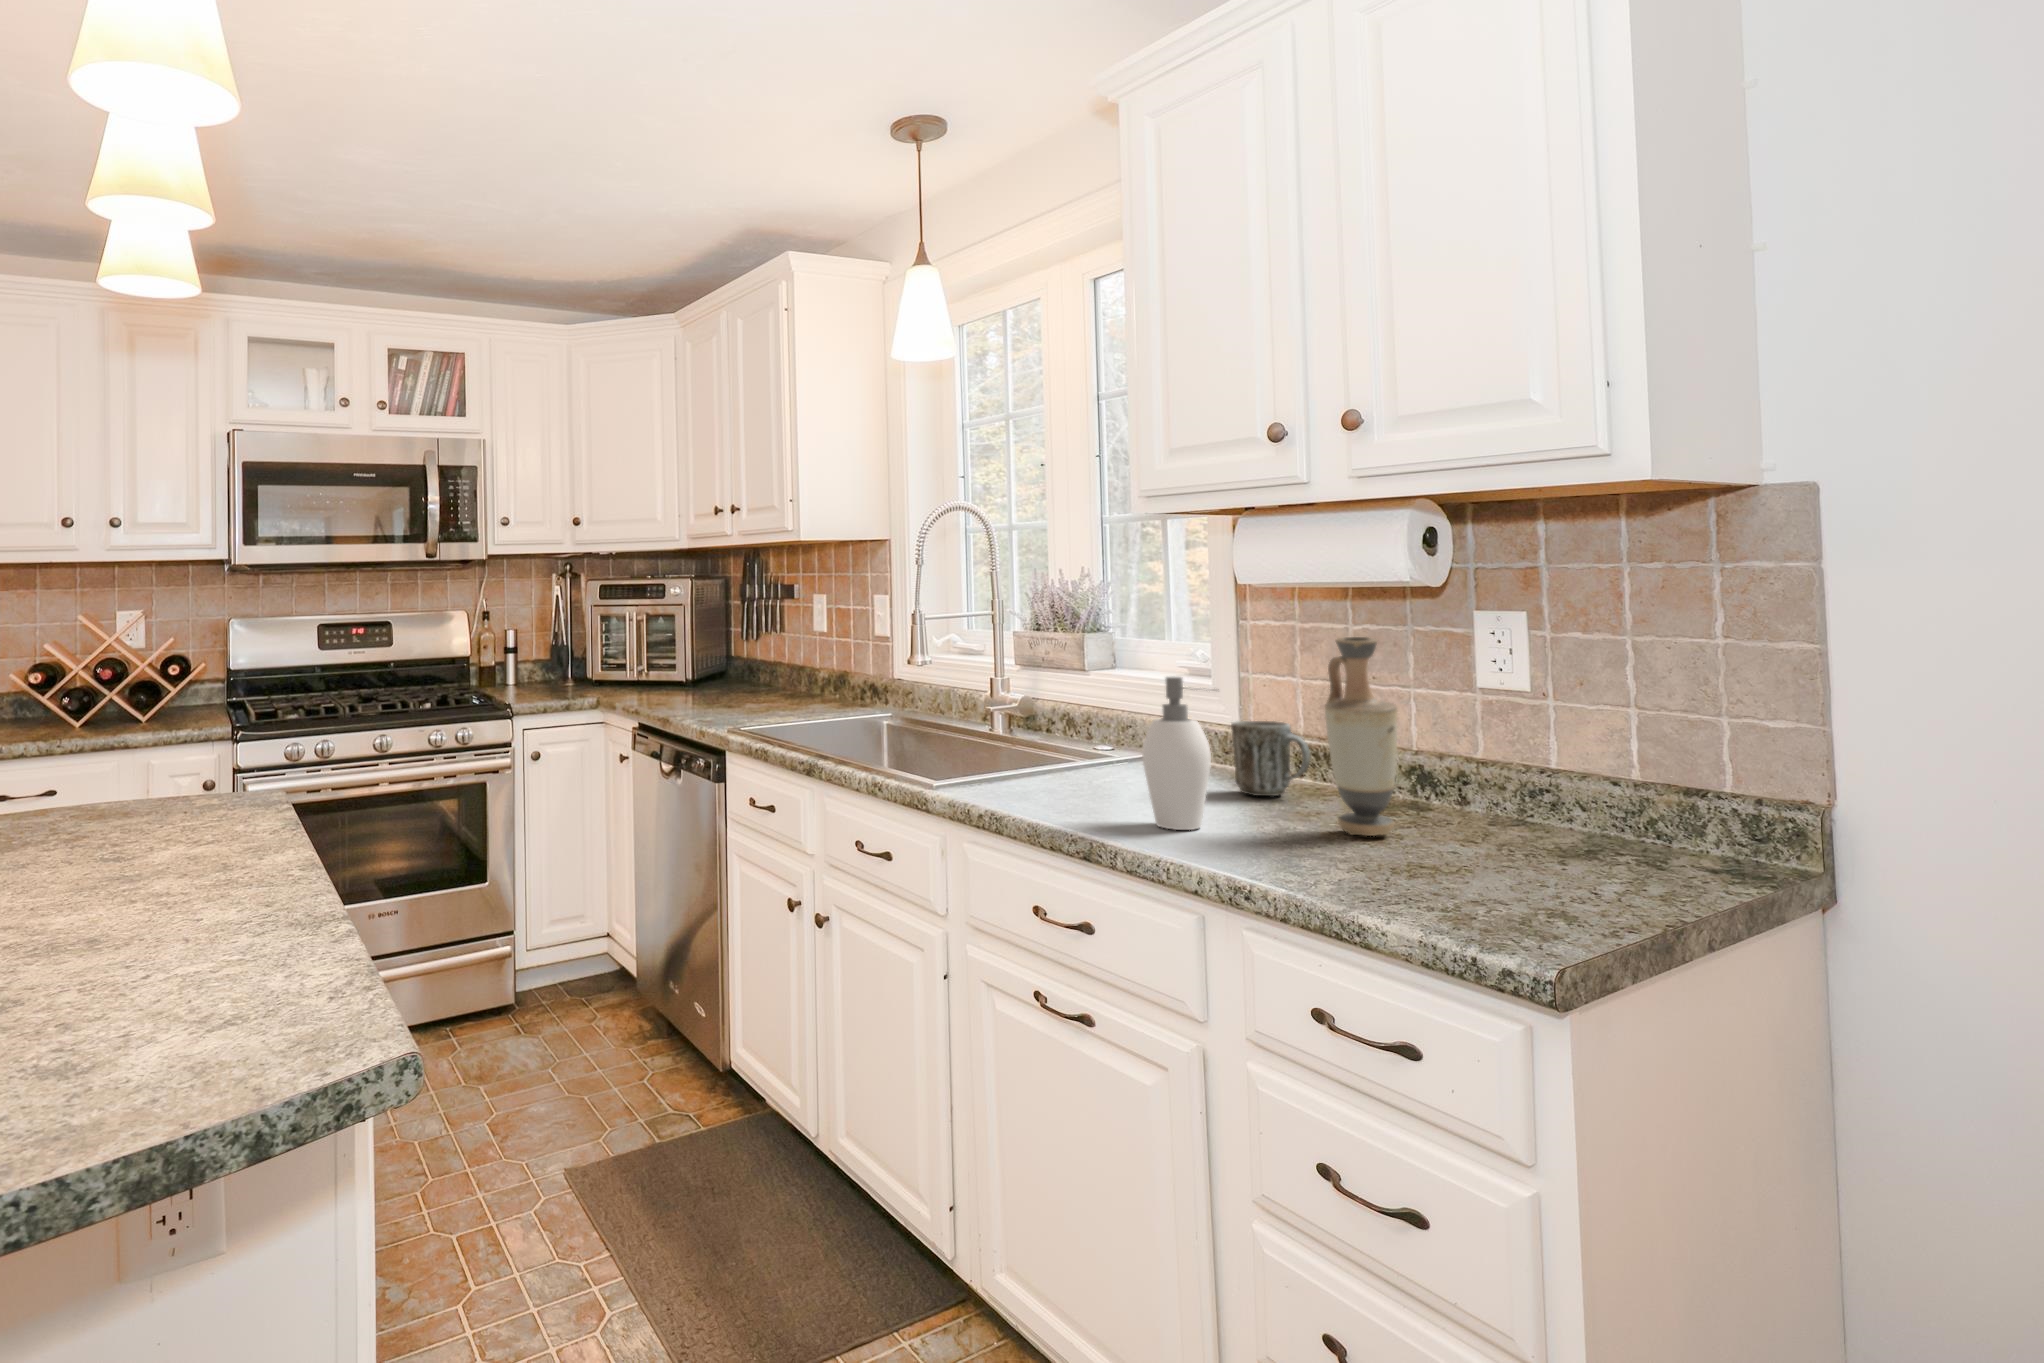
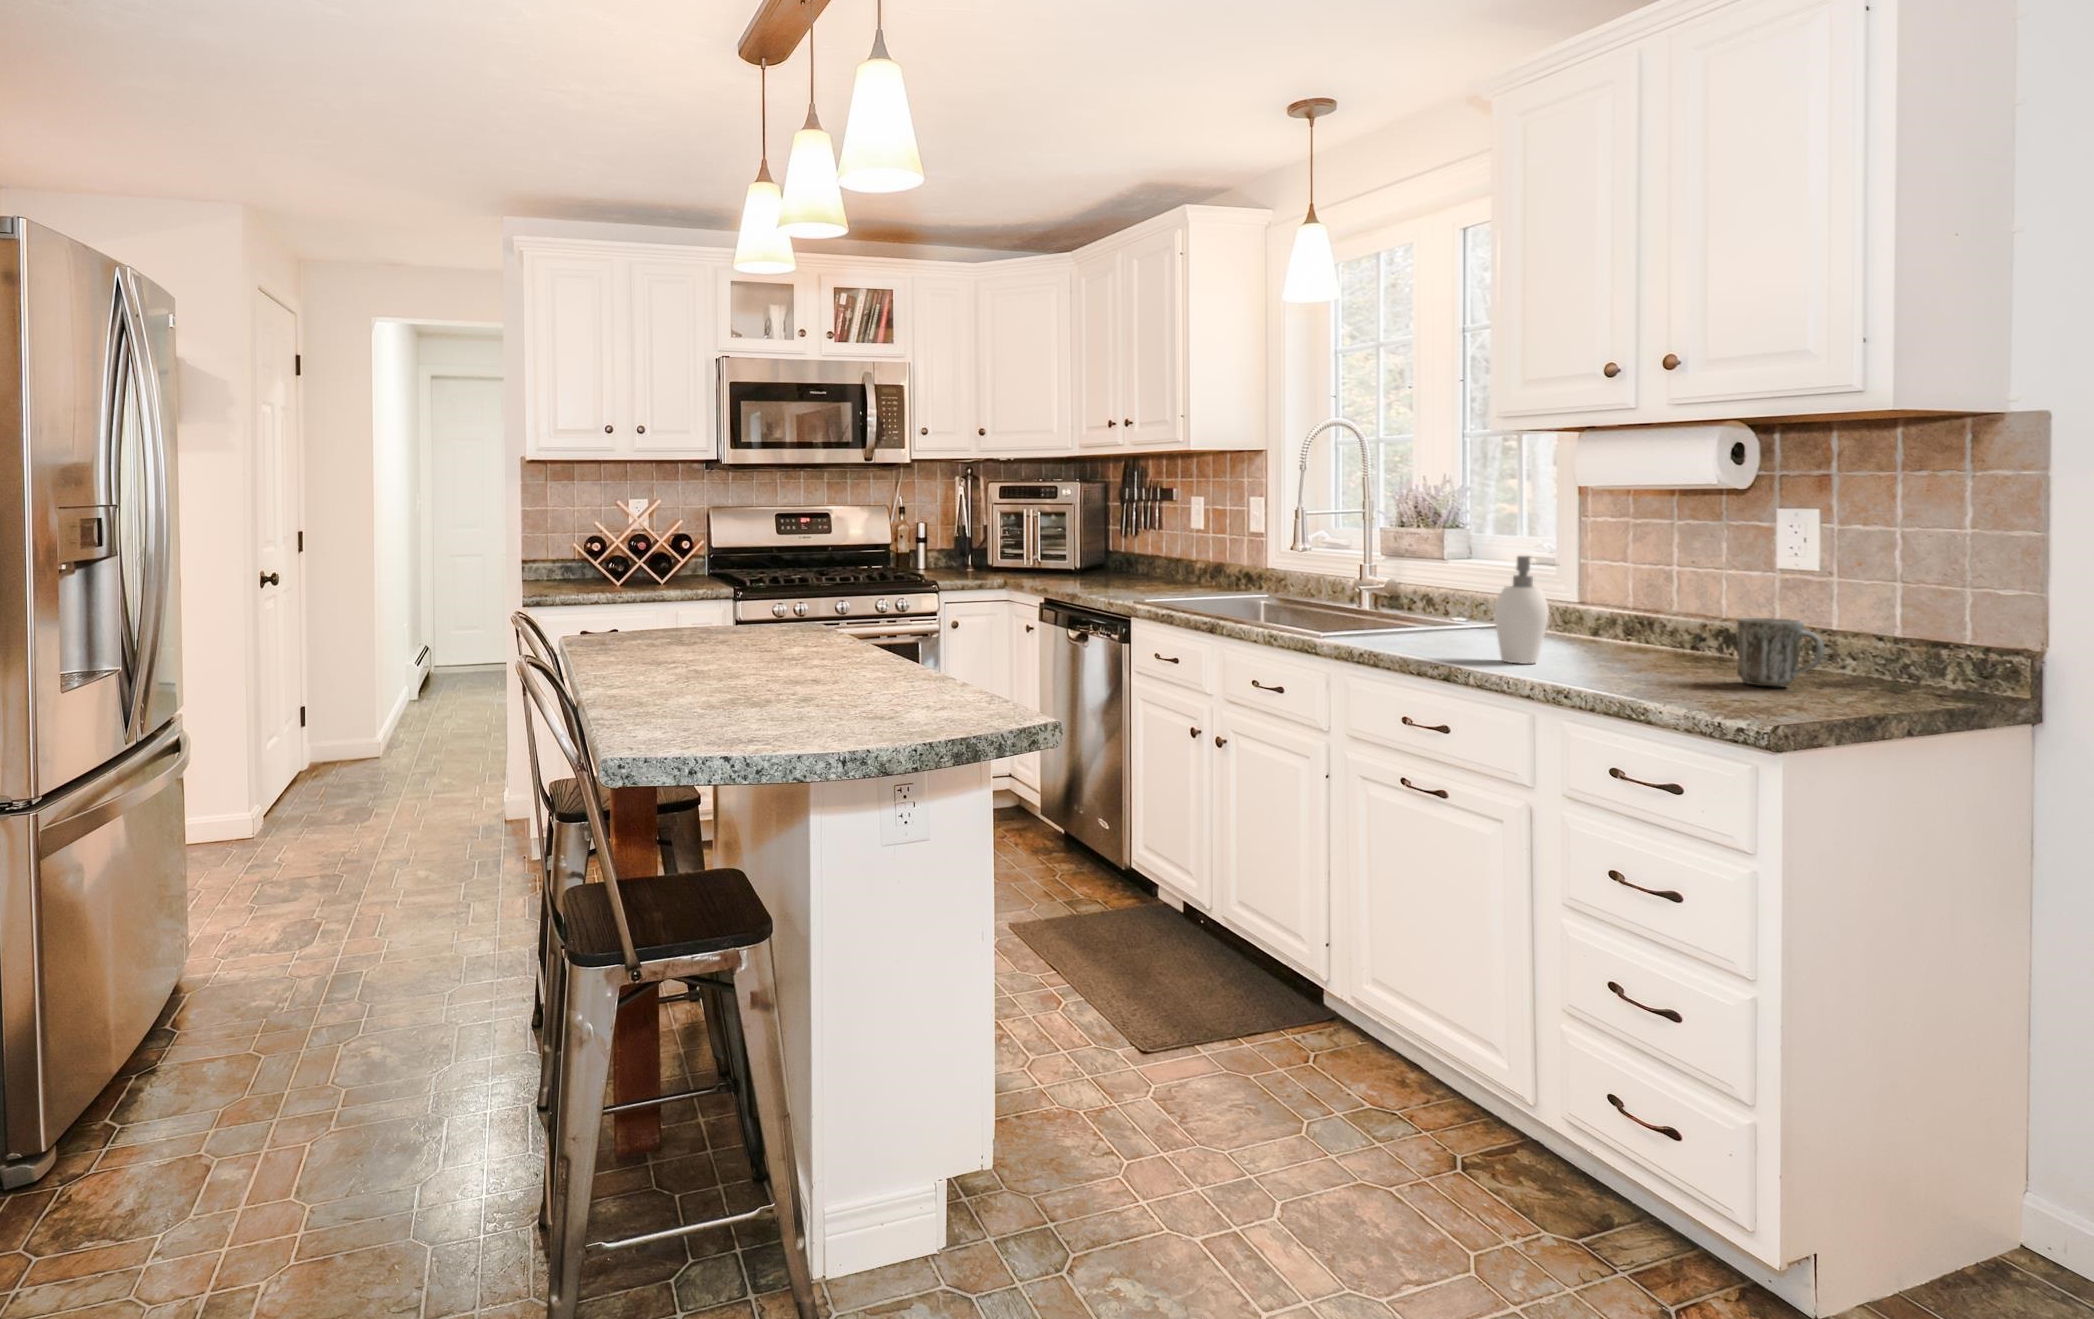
vase: present [1325,637,1397,836] -> none [1644,528,1702,671]
mug: present [1231,721,1310,796] -> present [1737,618,1825,686]

